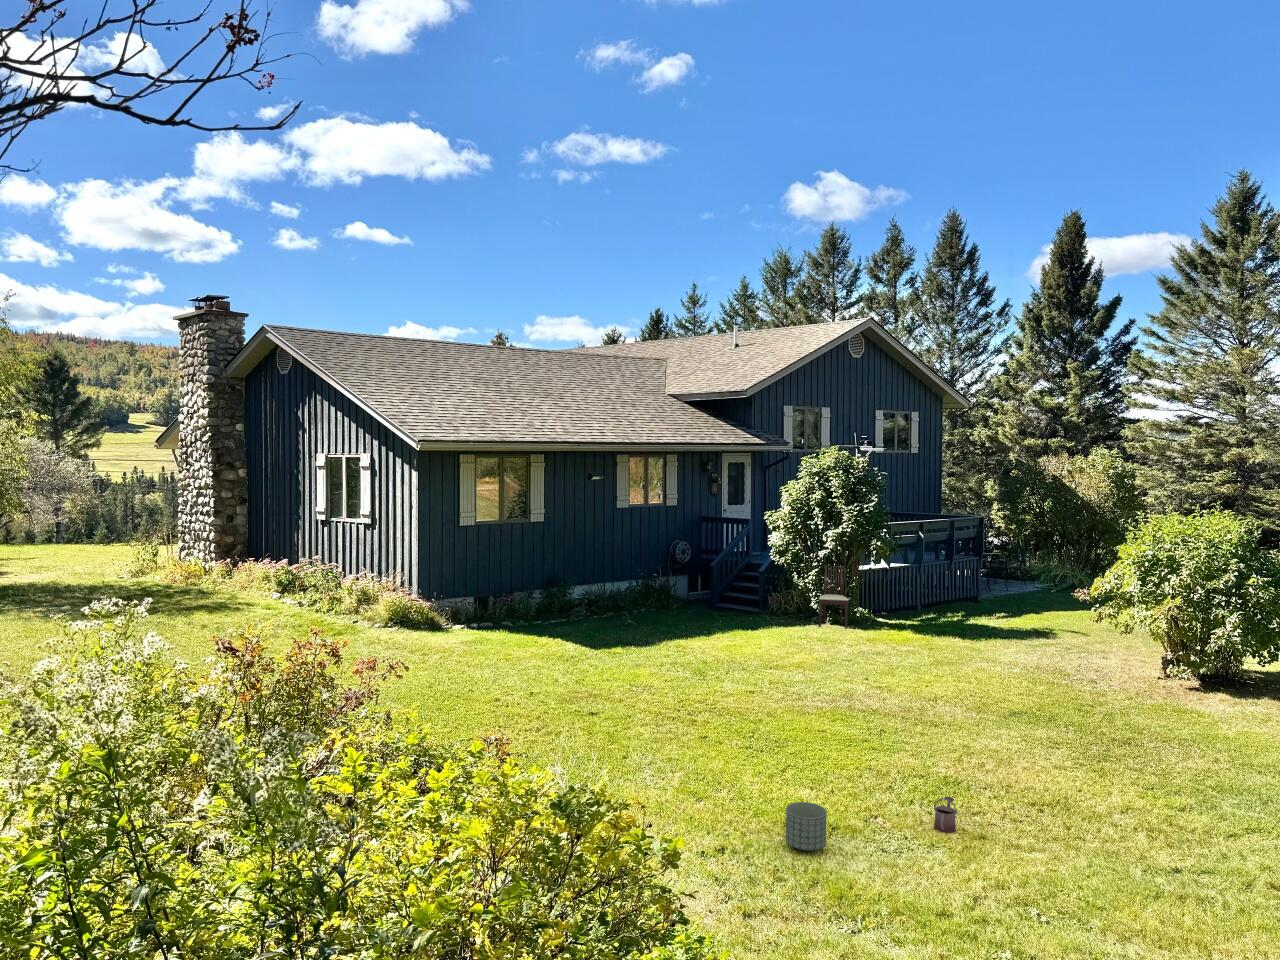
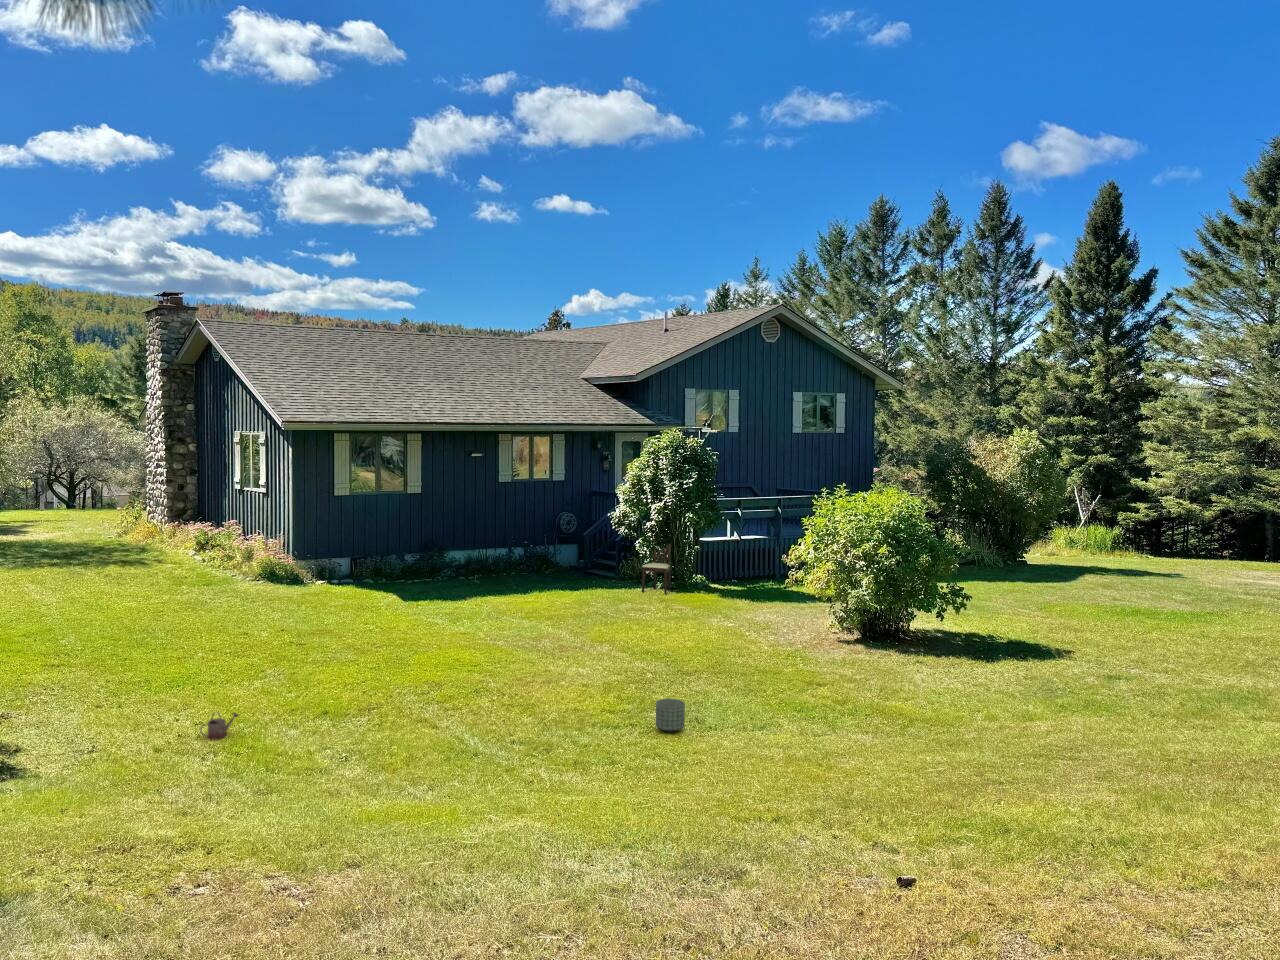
watering can: present [934,797,957,833] -> present [200,712,239,740]
planter: present [786,802,827,851] -> present [655,699,685,732]

